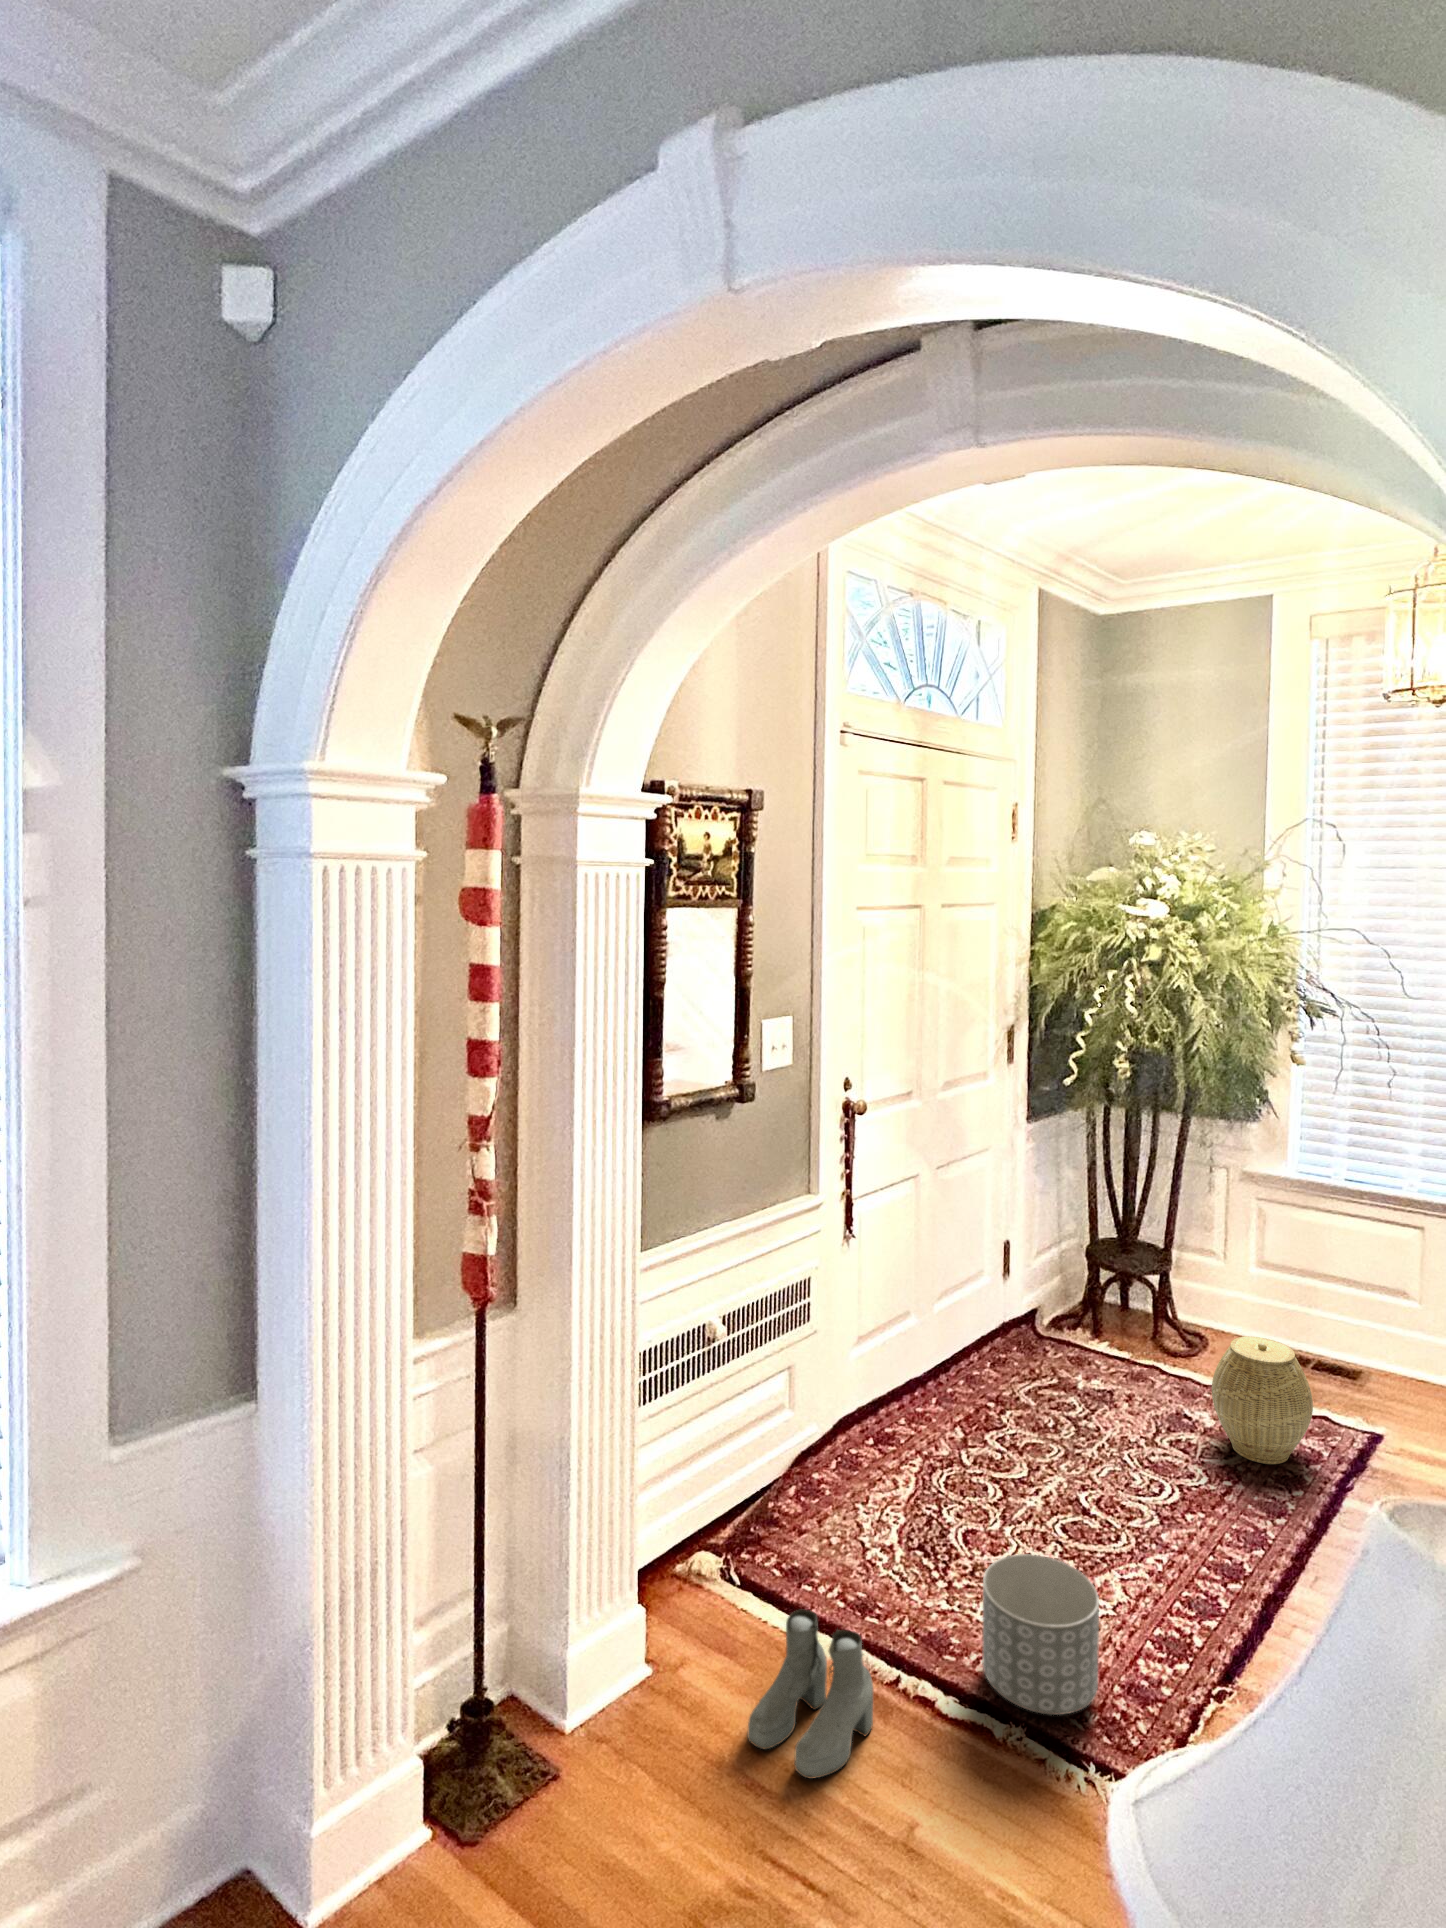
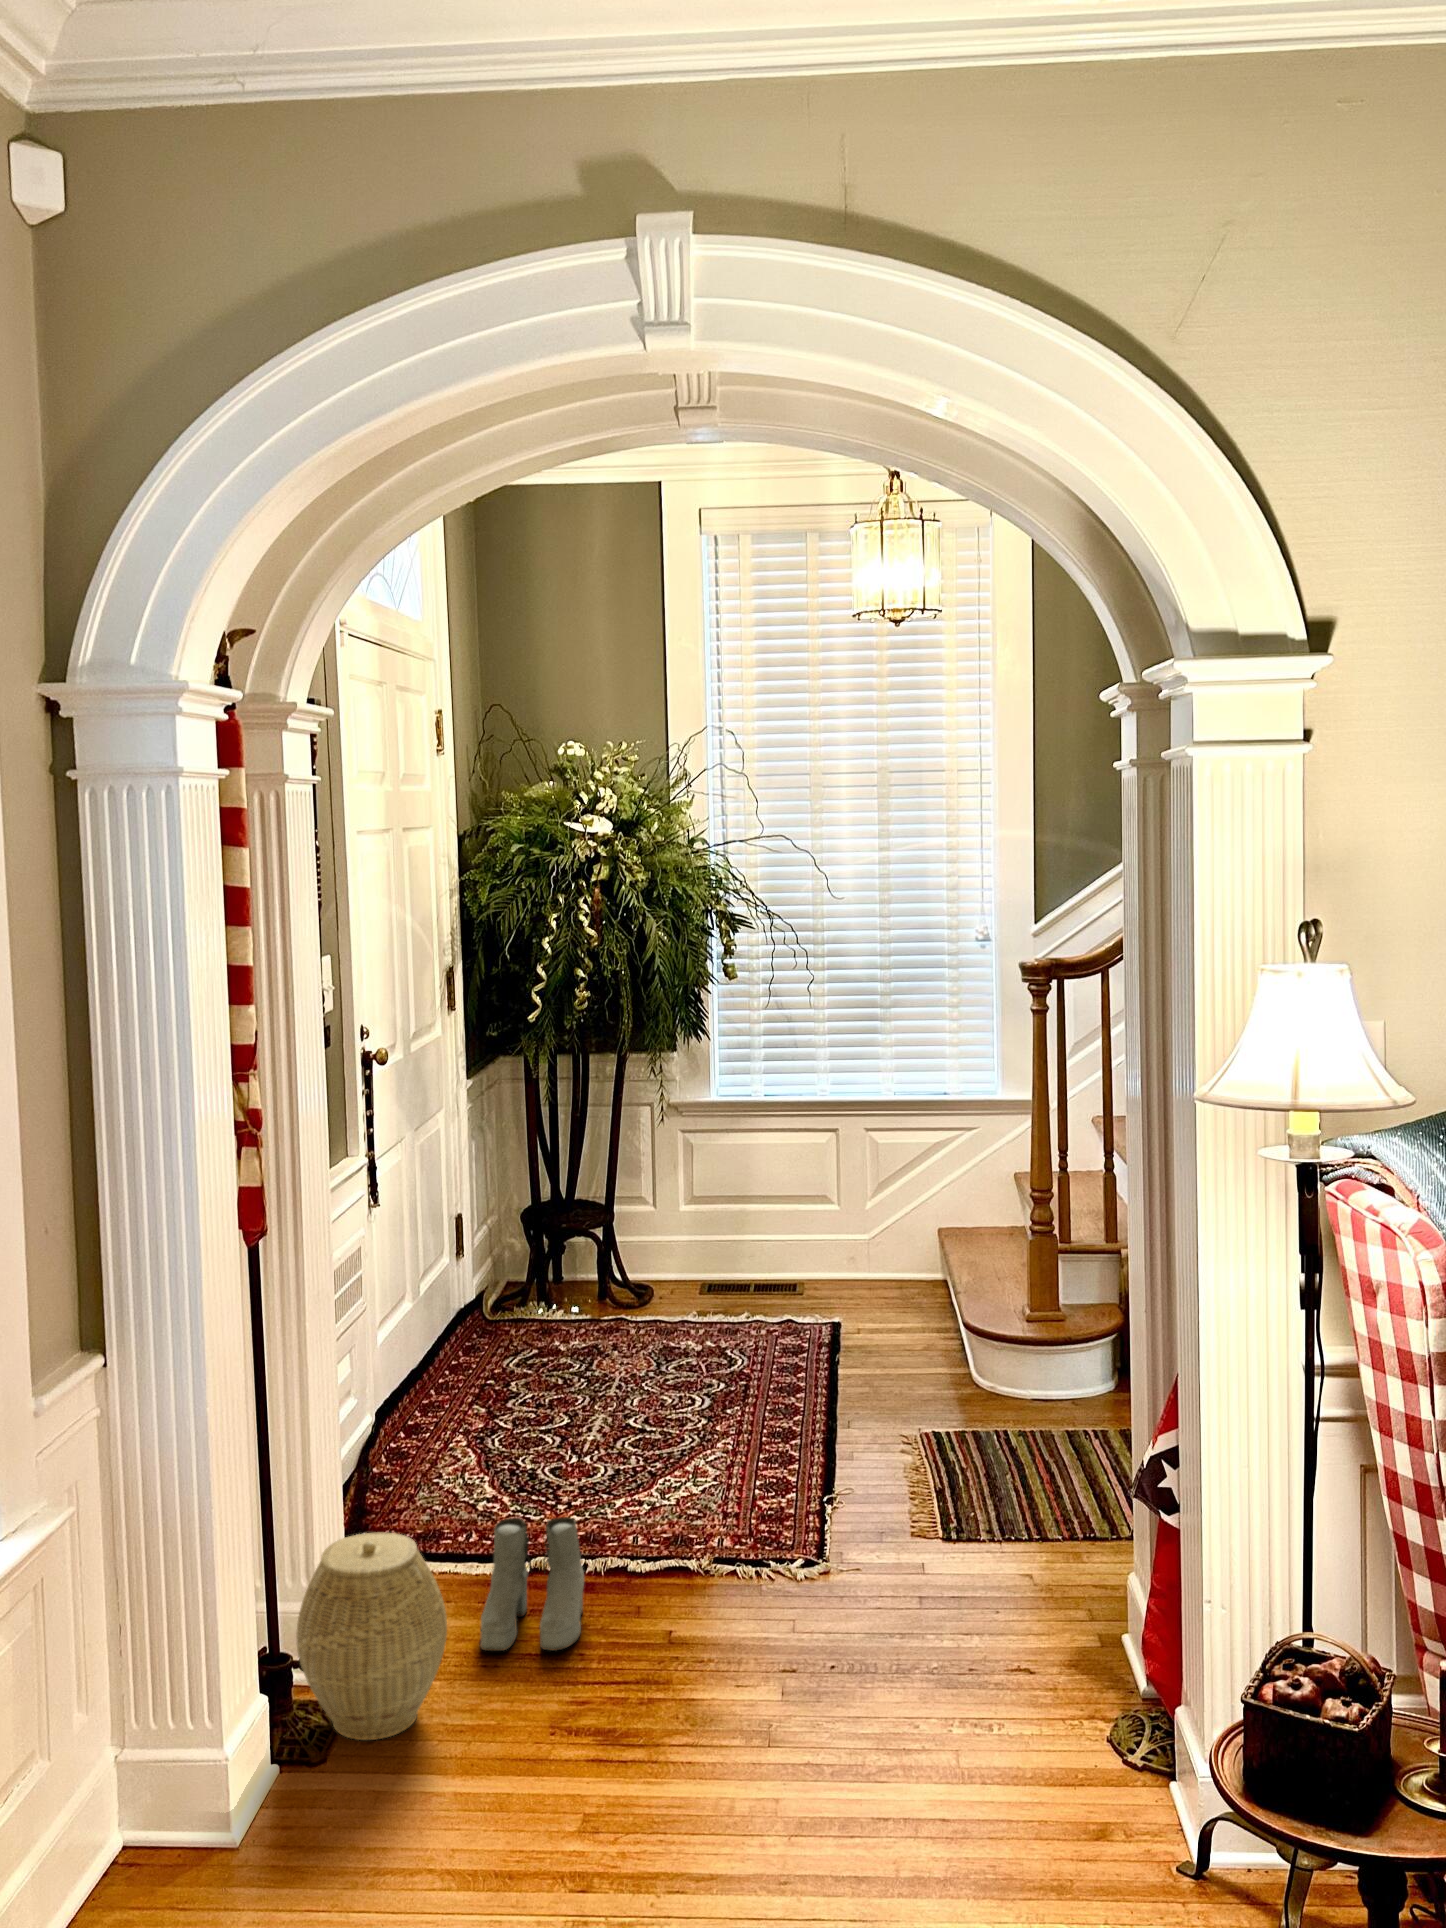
woven basket: present [1212,1336,1313,1464] -> present [296,1532,447,1740]
planter: present [982,1554,1099,1715] -> none [640,1426,748,1552]

